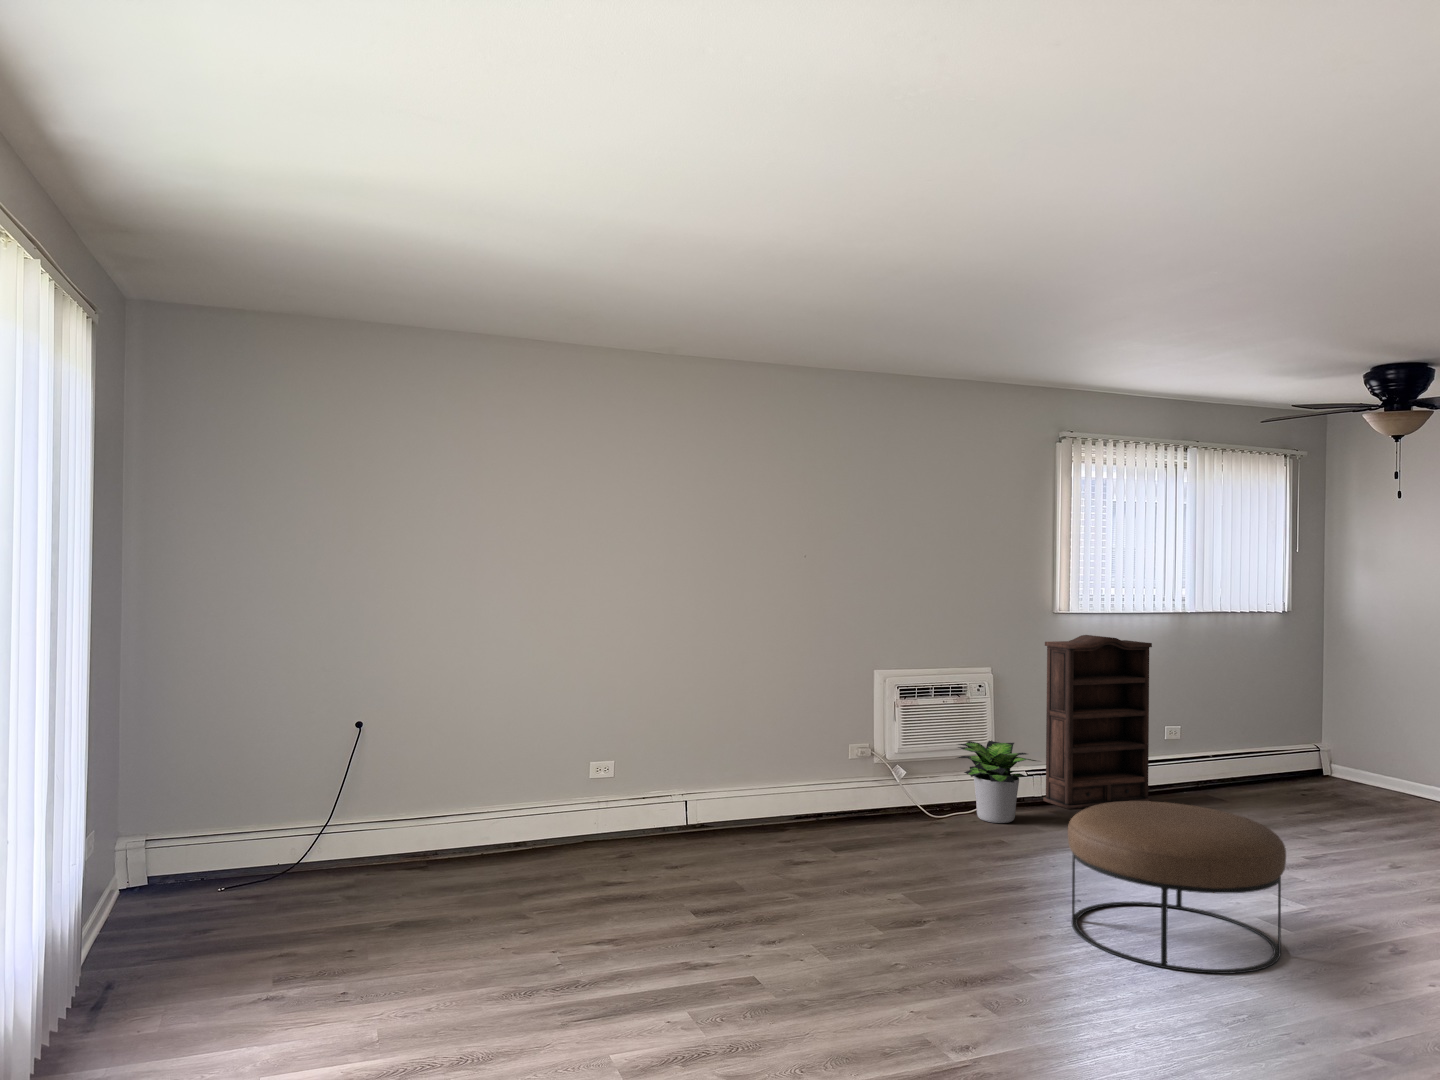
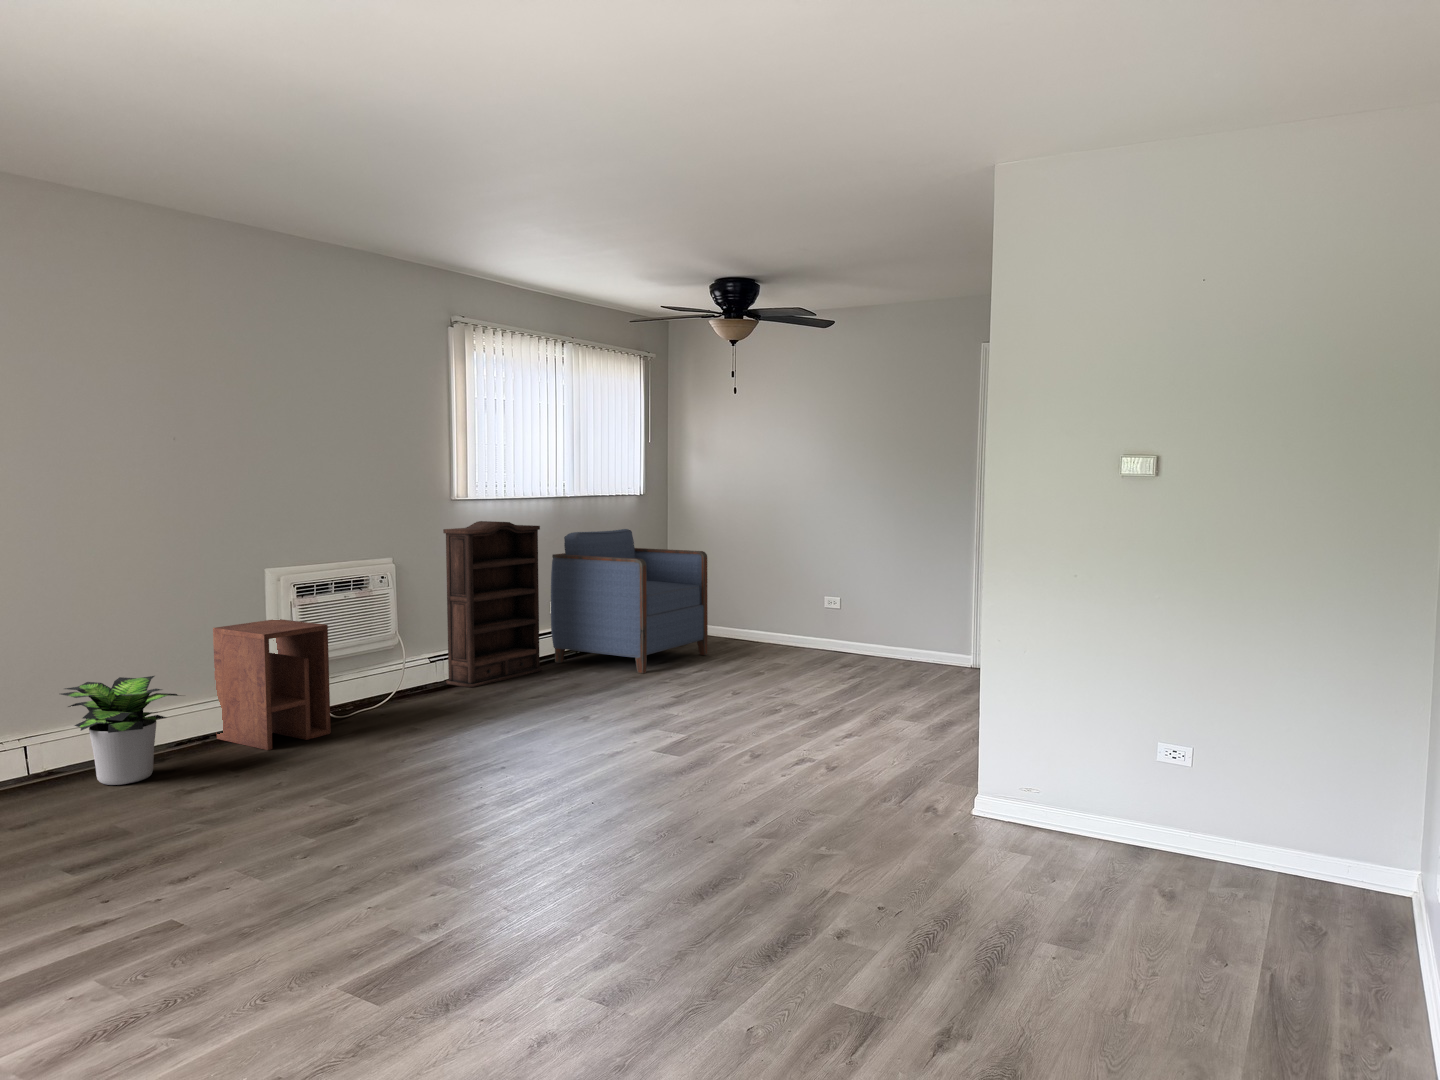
armchair: none [1165,651,1371,823] -> present [551,529,708,673]
side table: none [825,718,921,840] -> present [213,619,331,750]
potted plant: present [958,741,1036,823] -> present [61,676,179,785]
ottoman: present [1068,801,1286,974] -> none [498,662,682,808]

